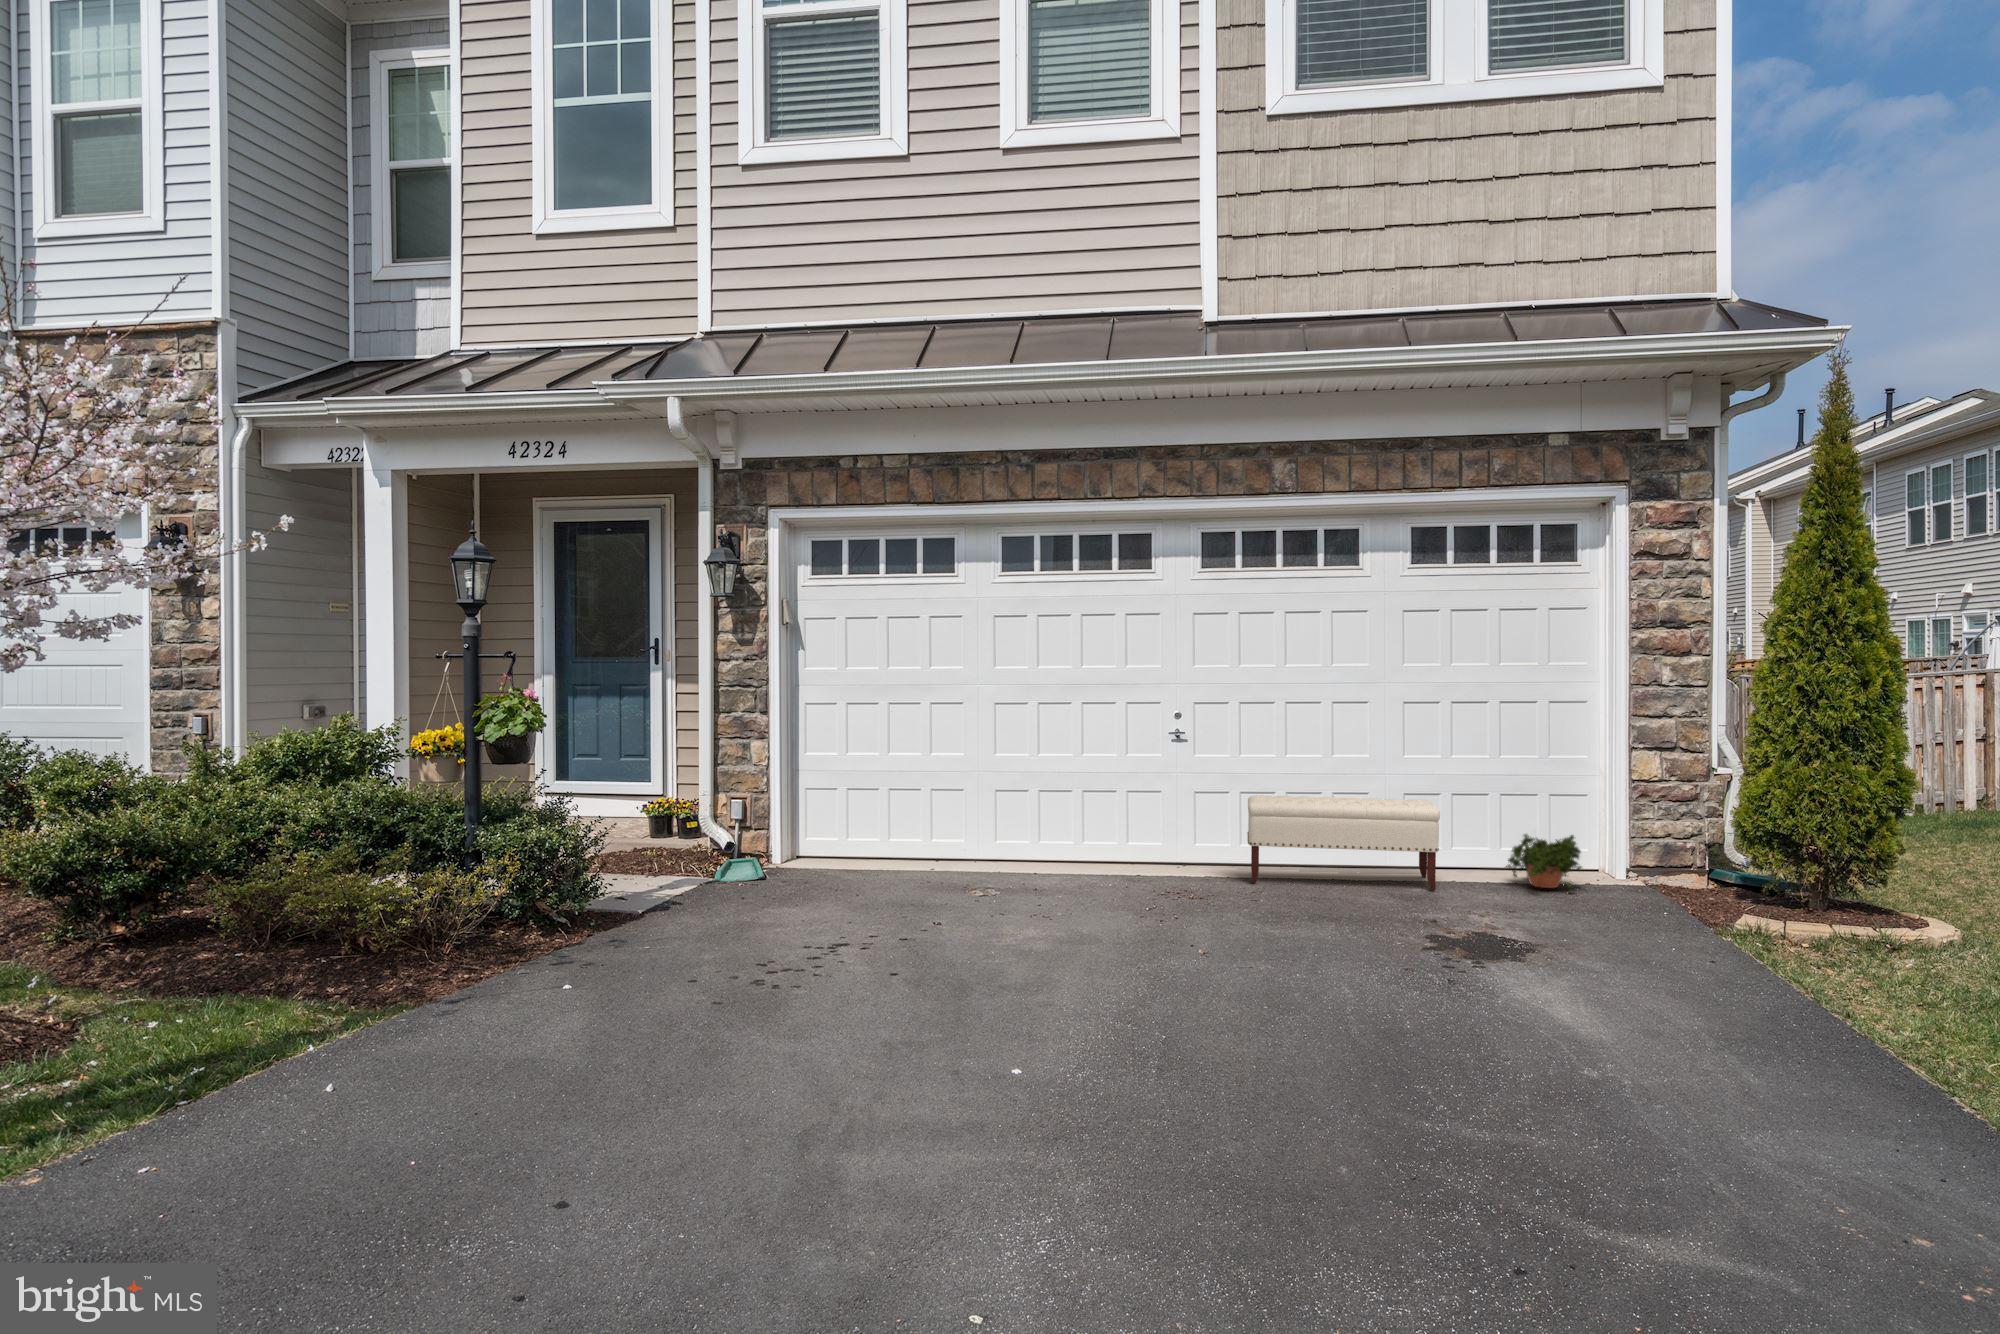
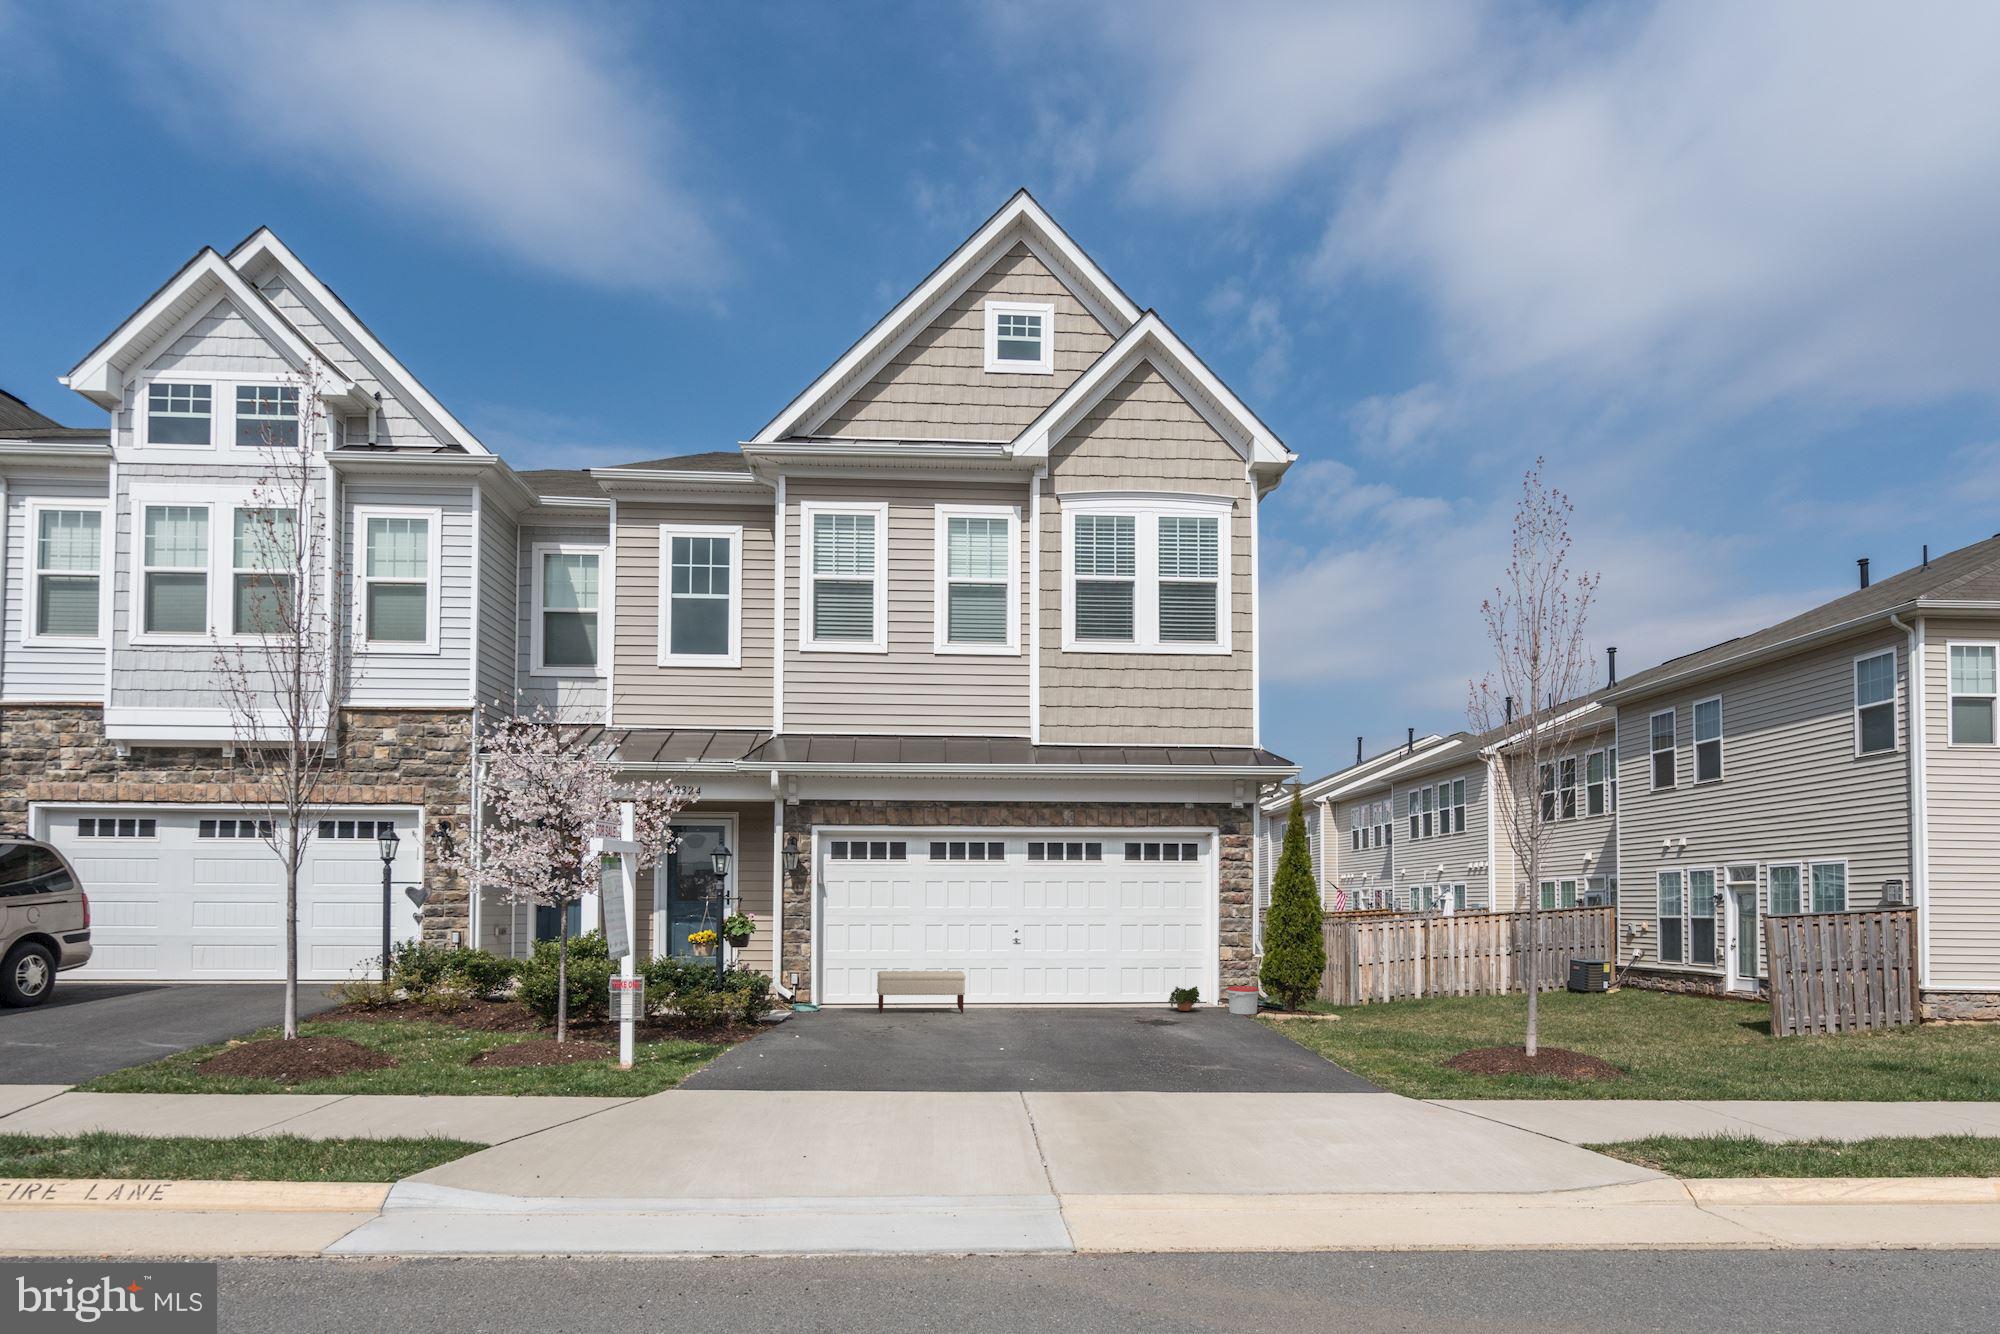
bench: present [1247,795,1440,890] -> present [877,971,966,1013]
bucket: none [1647,836,1729,904] -> present [1227,986,1259,1014]

